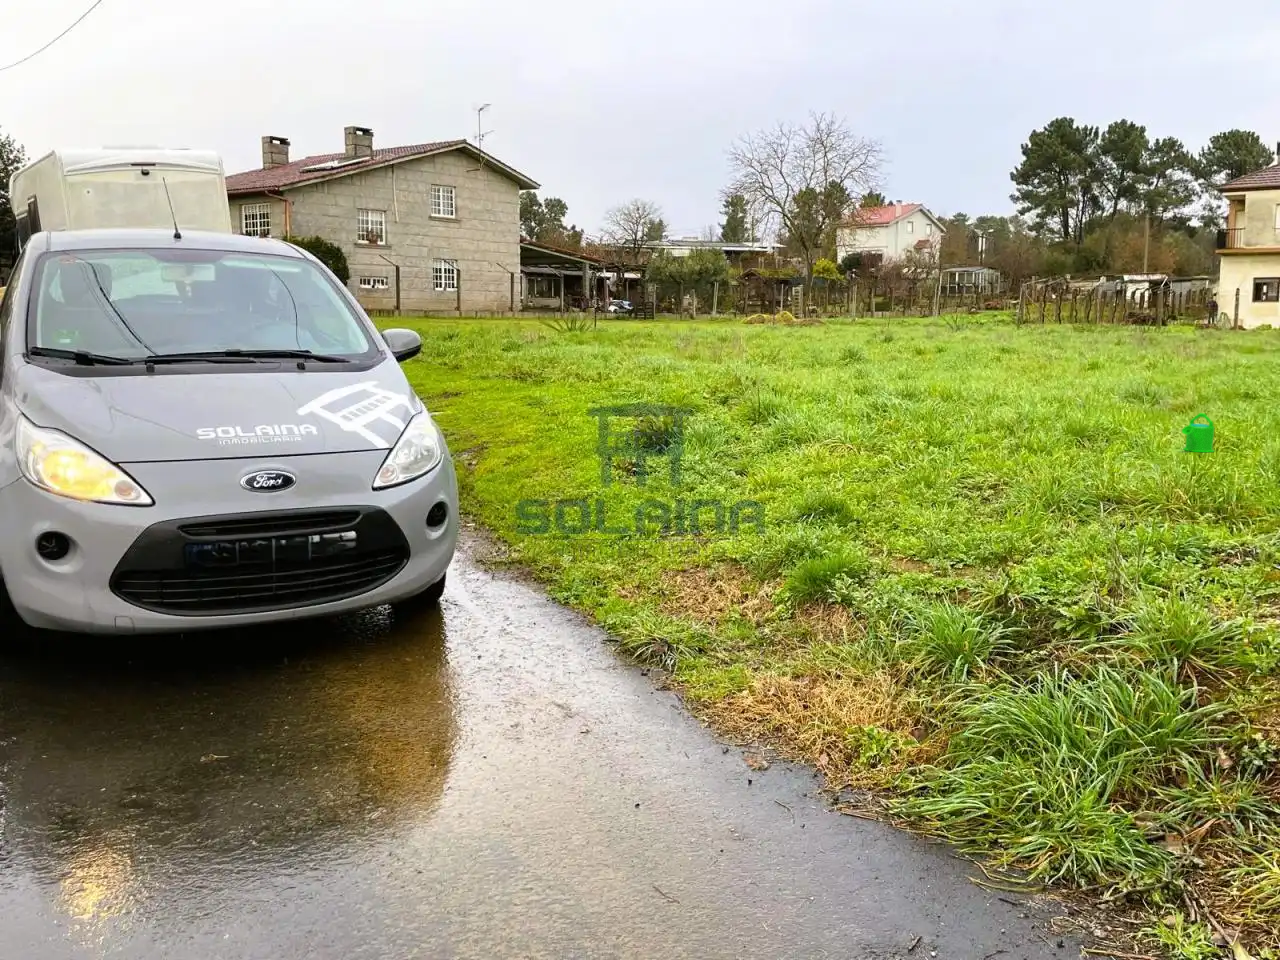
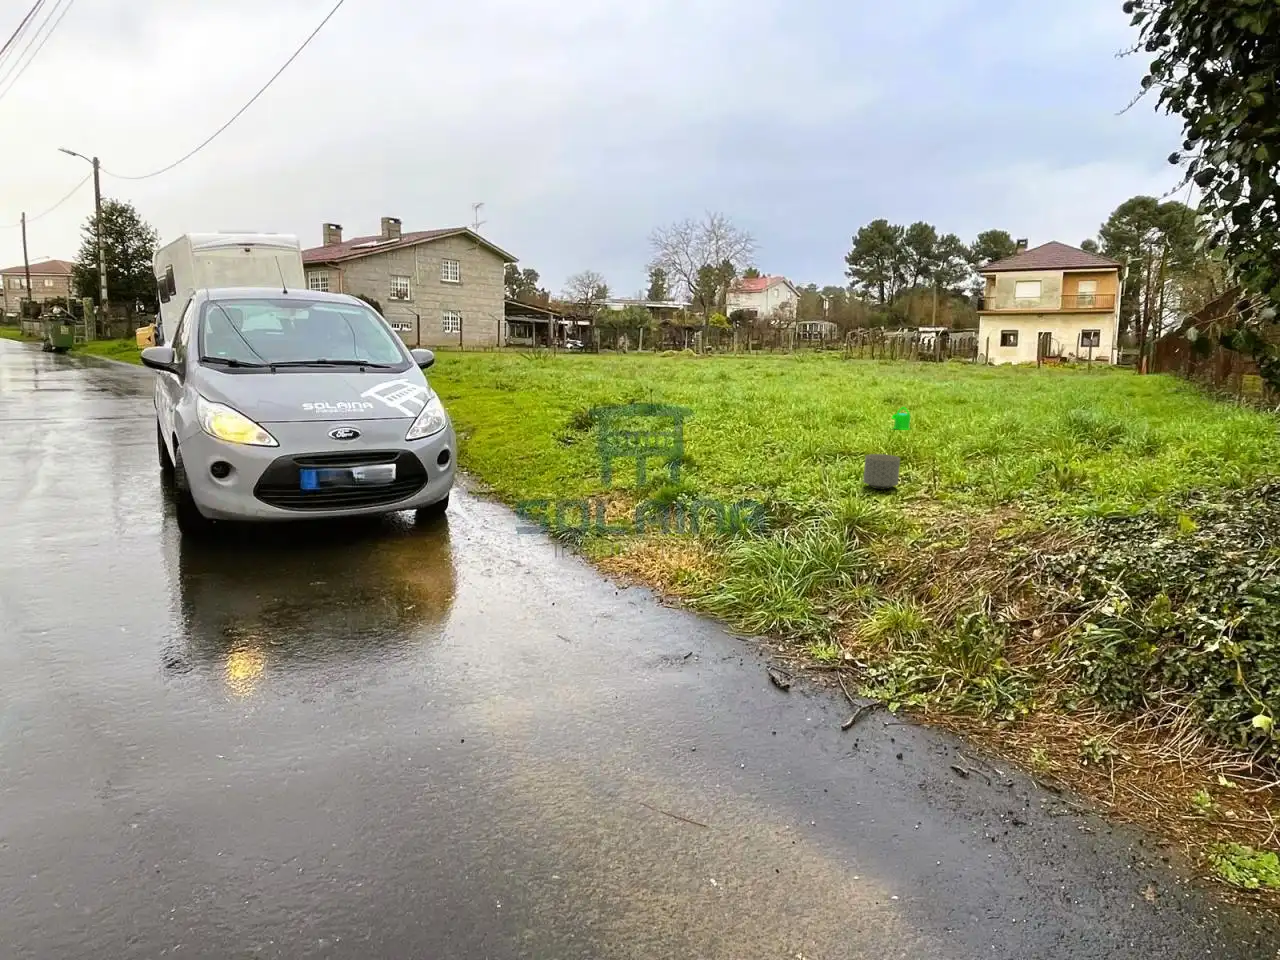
planter: none [1176,509,1249,574] -> present [863,454,900,489]

